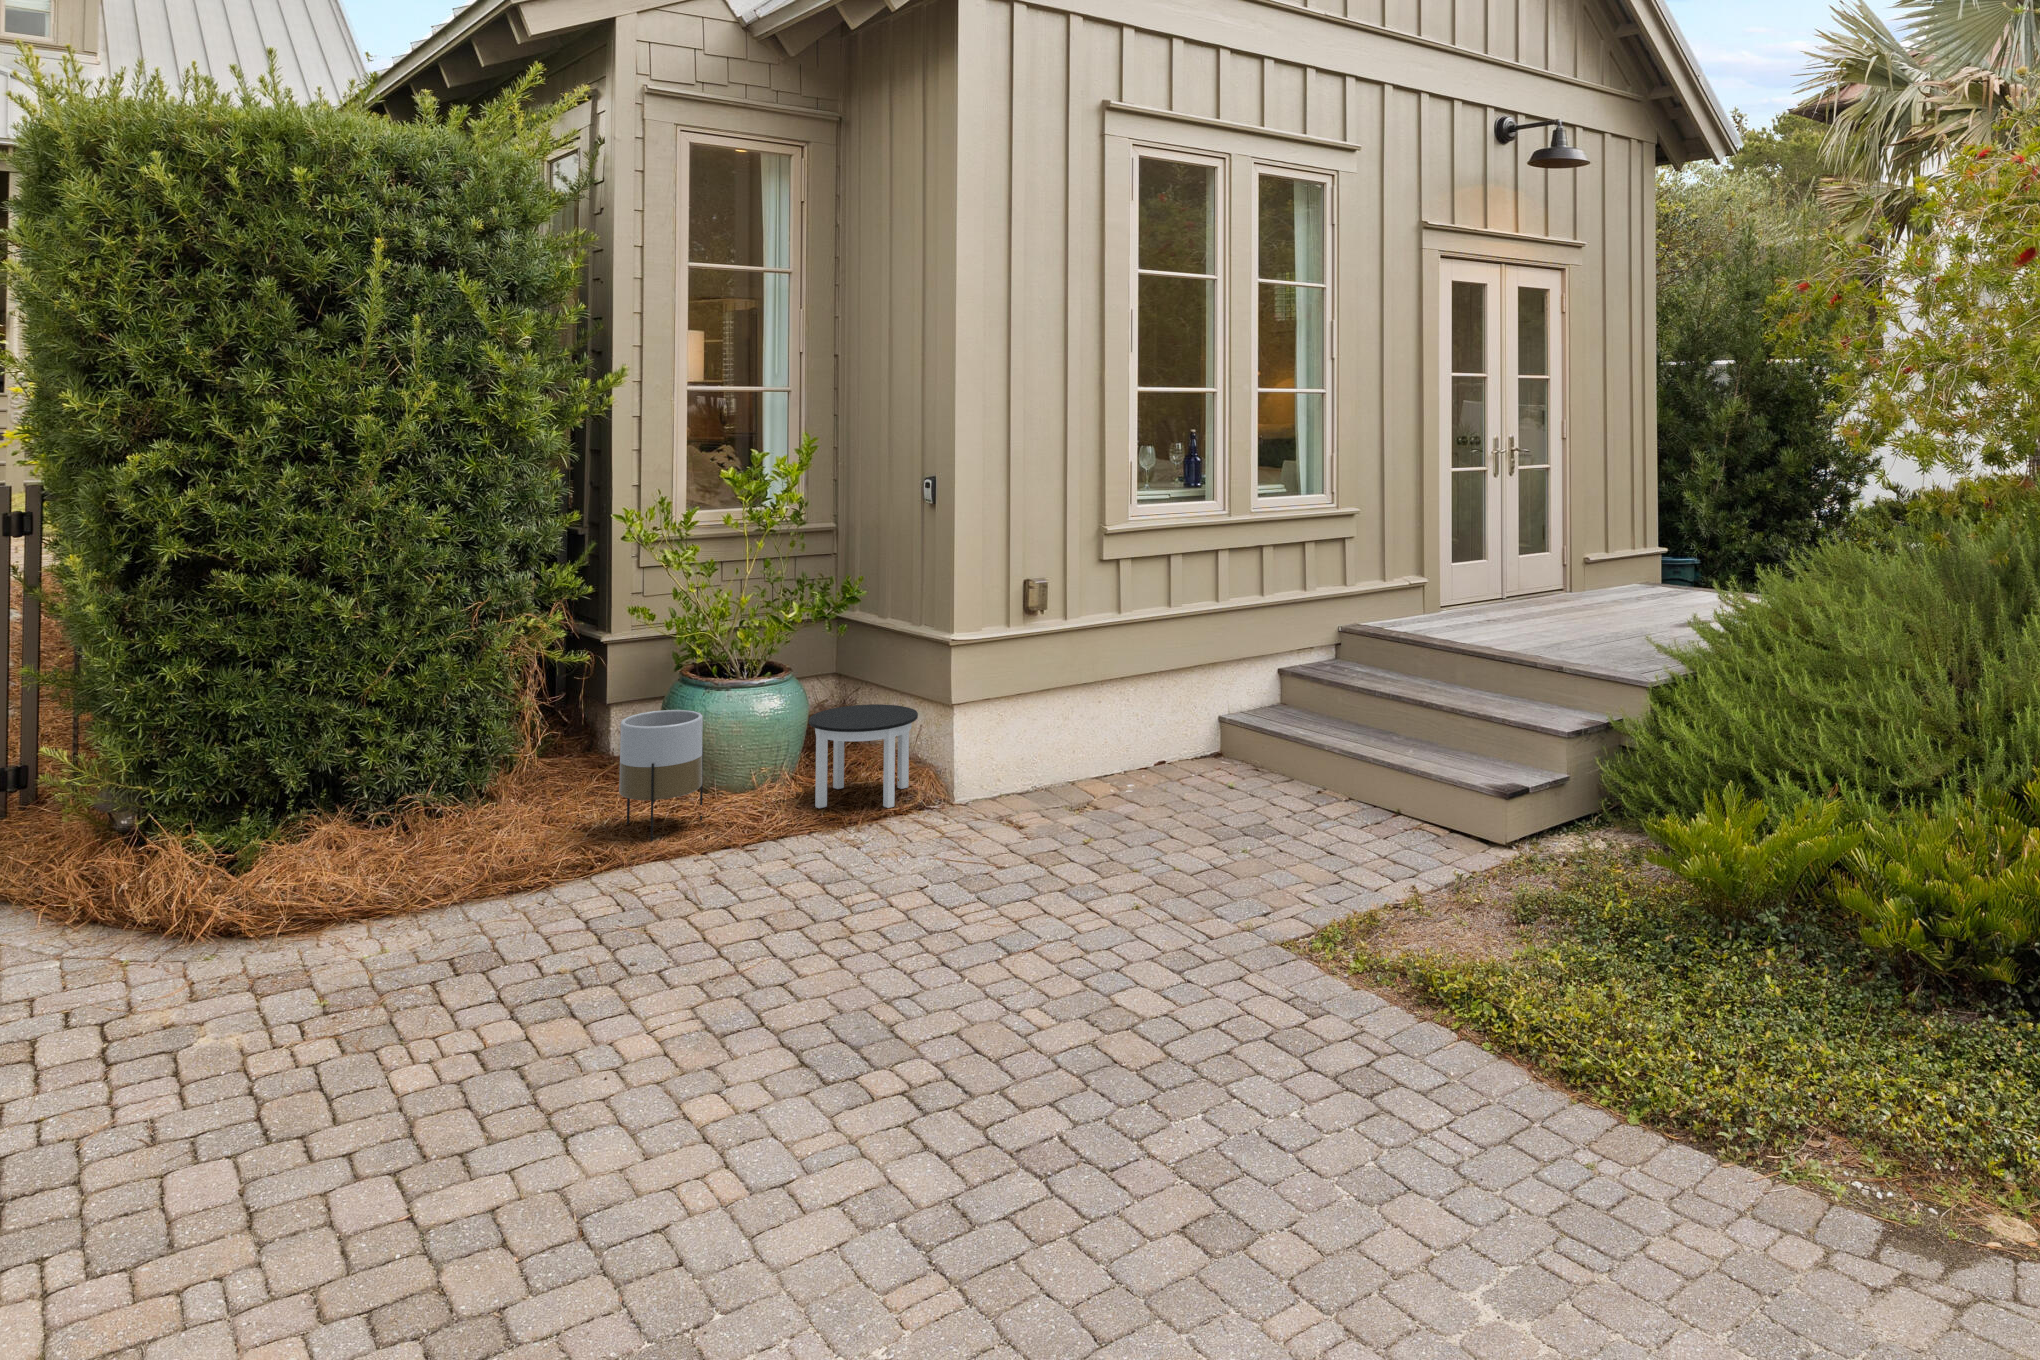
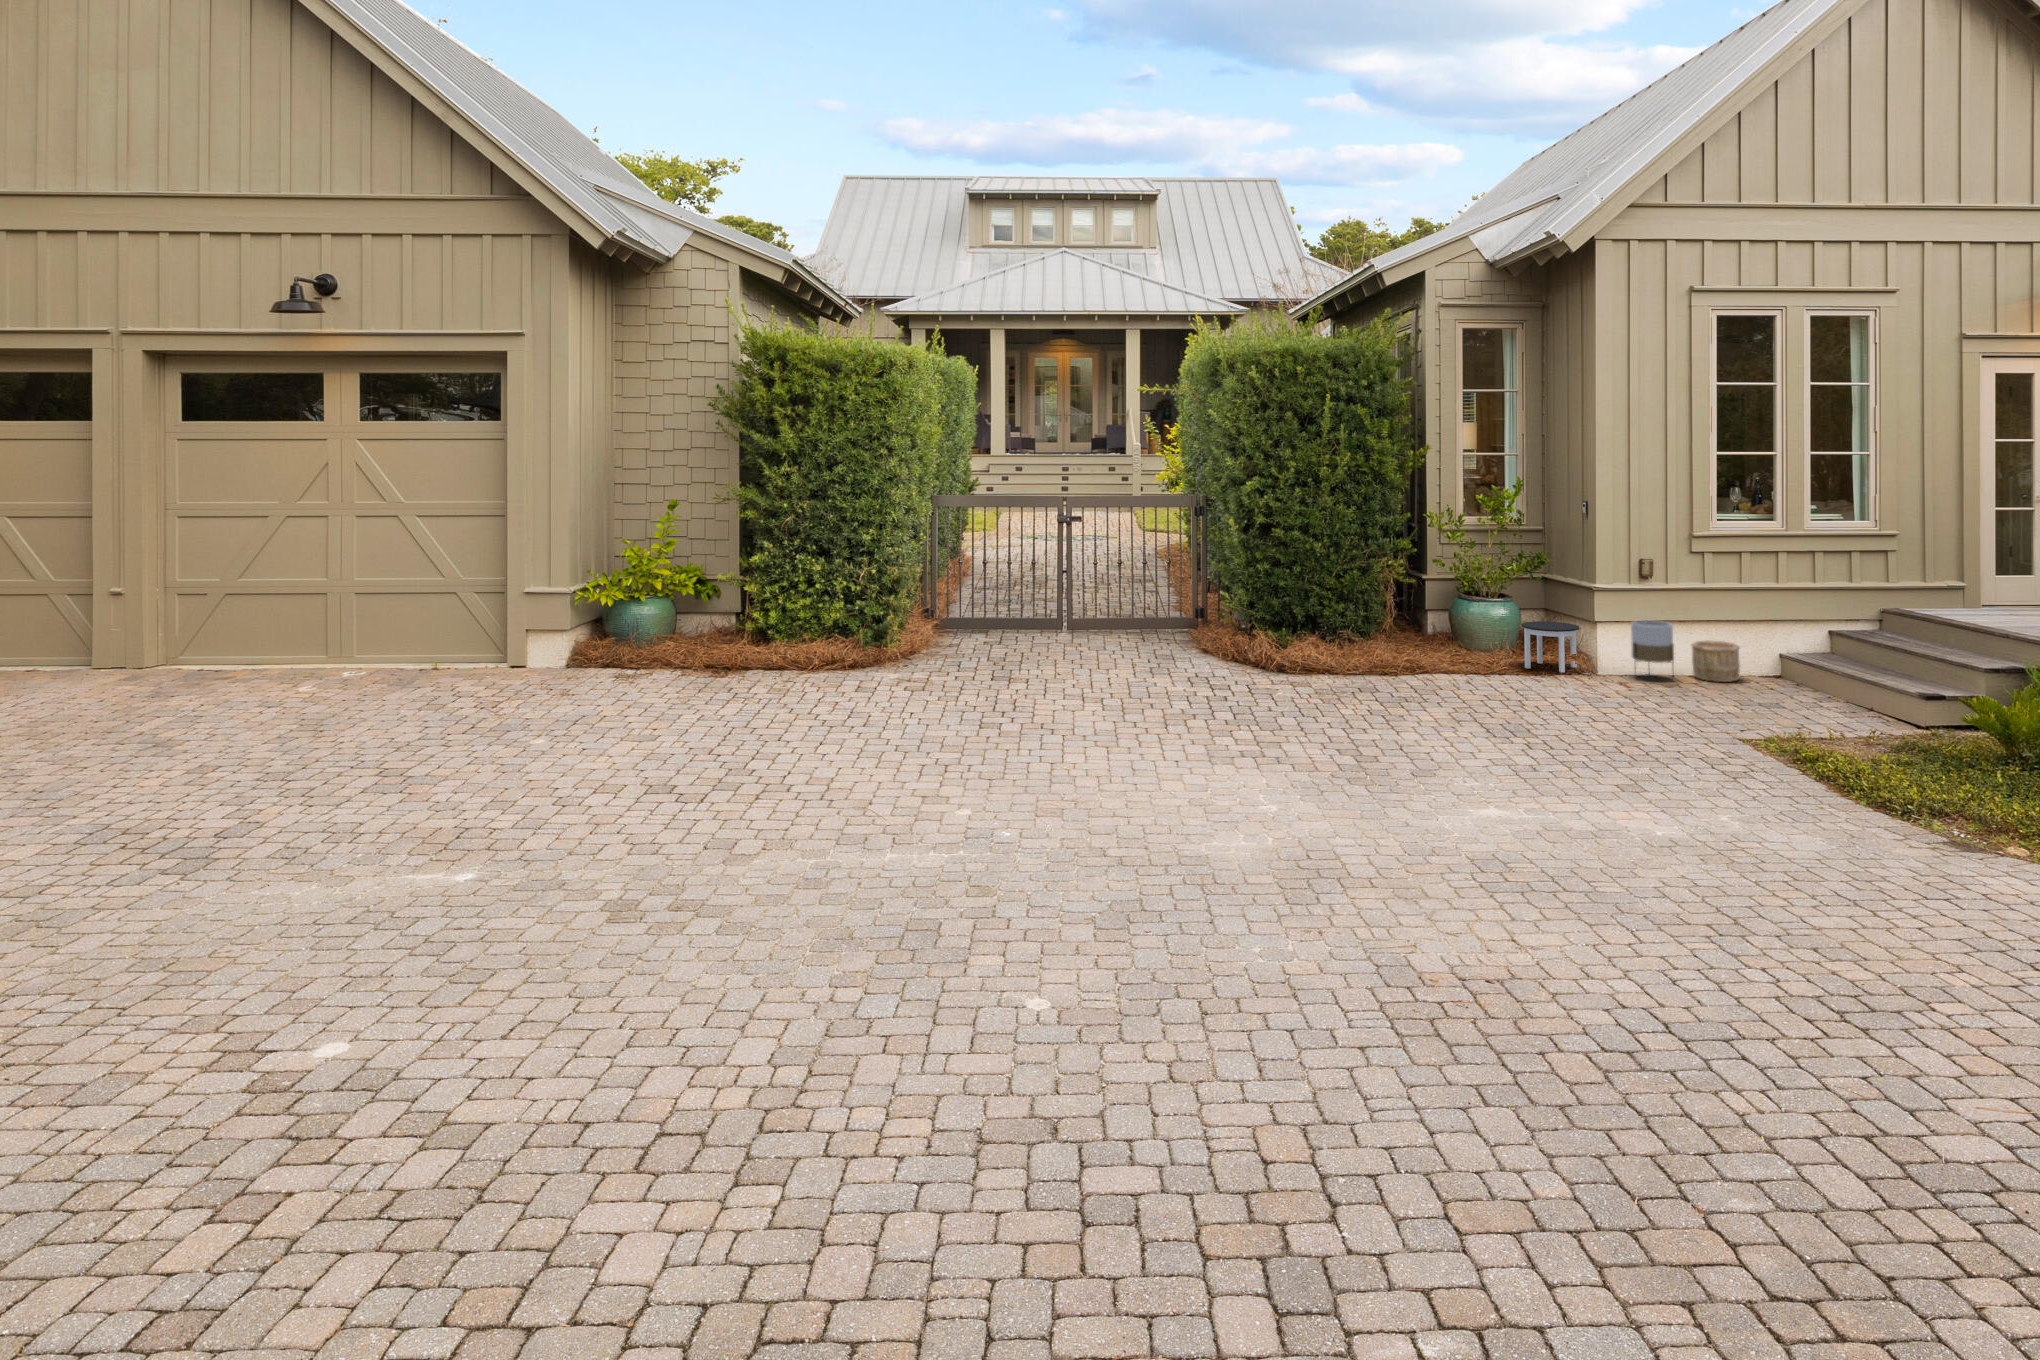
wooden bucket: none [1106,706,1182,783] -> present [1691,640,1740,682]
planter: present [619,710,703,841] -> present [1631,620,1674,663]

